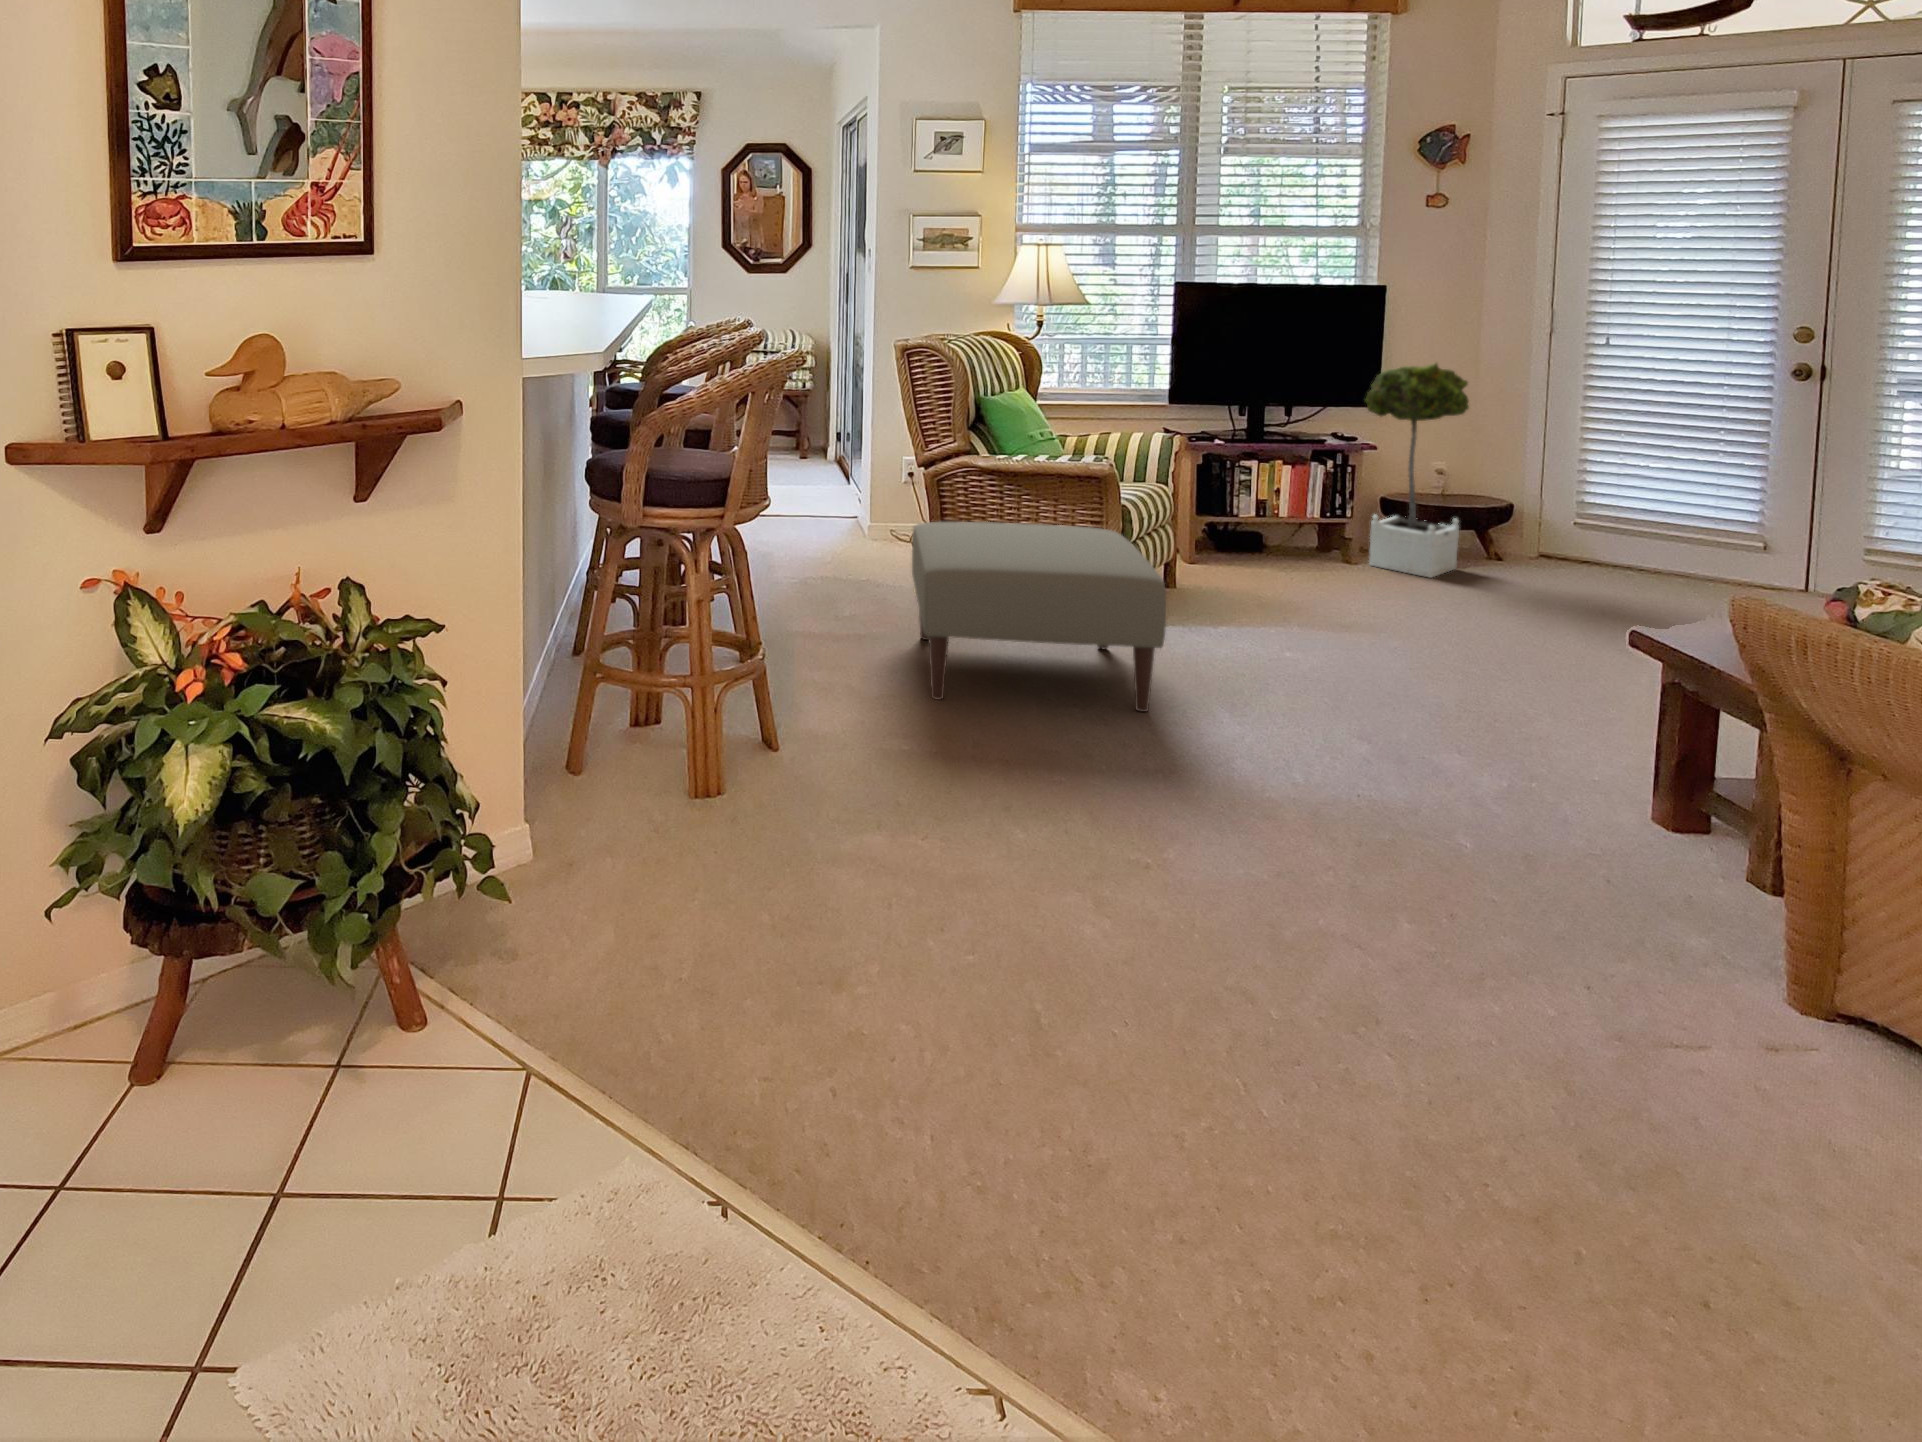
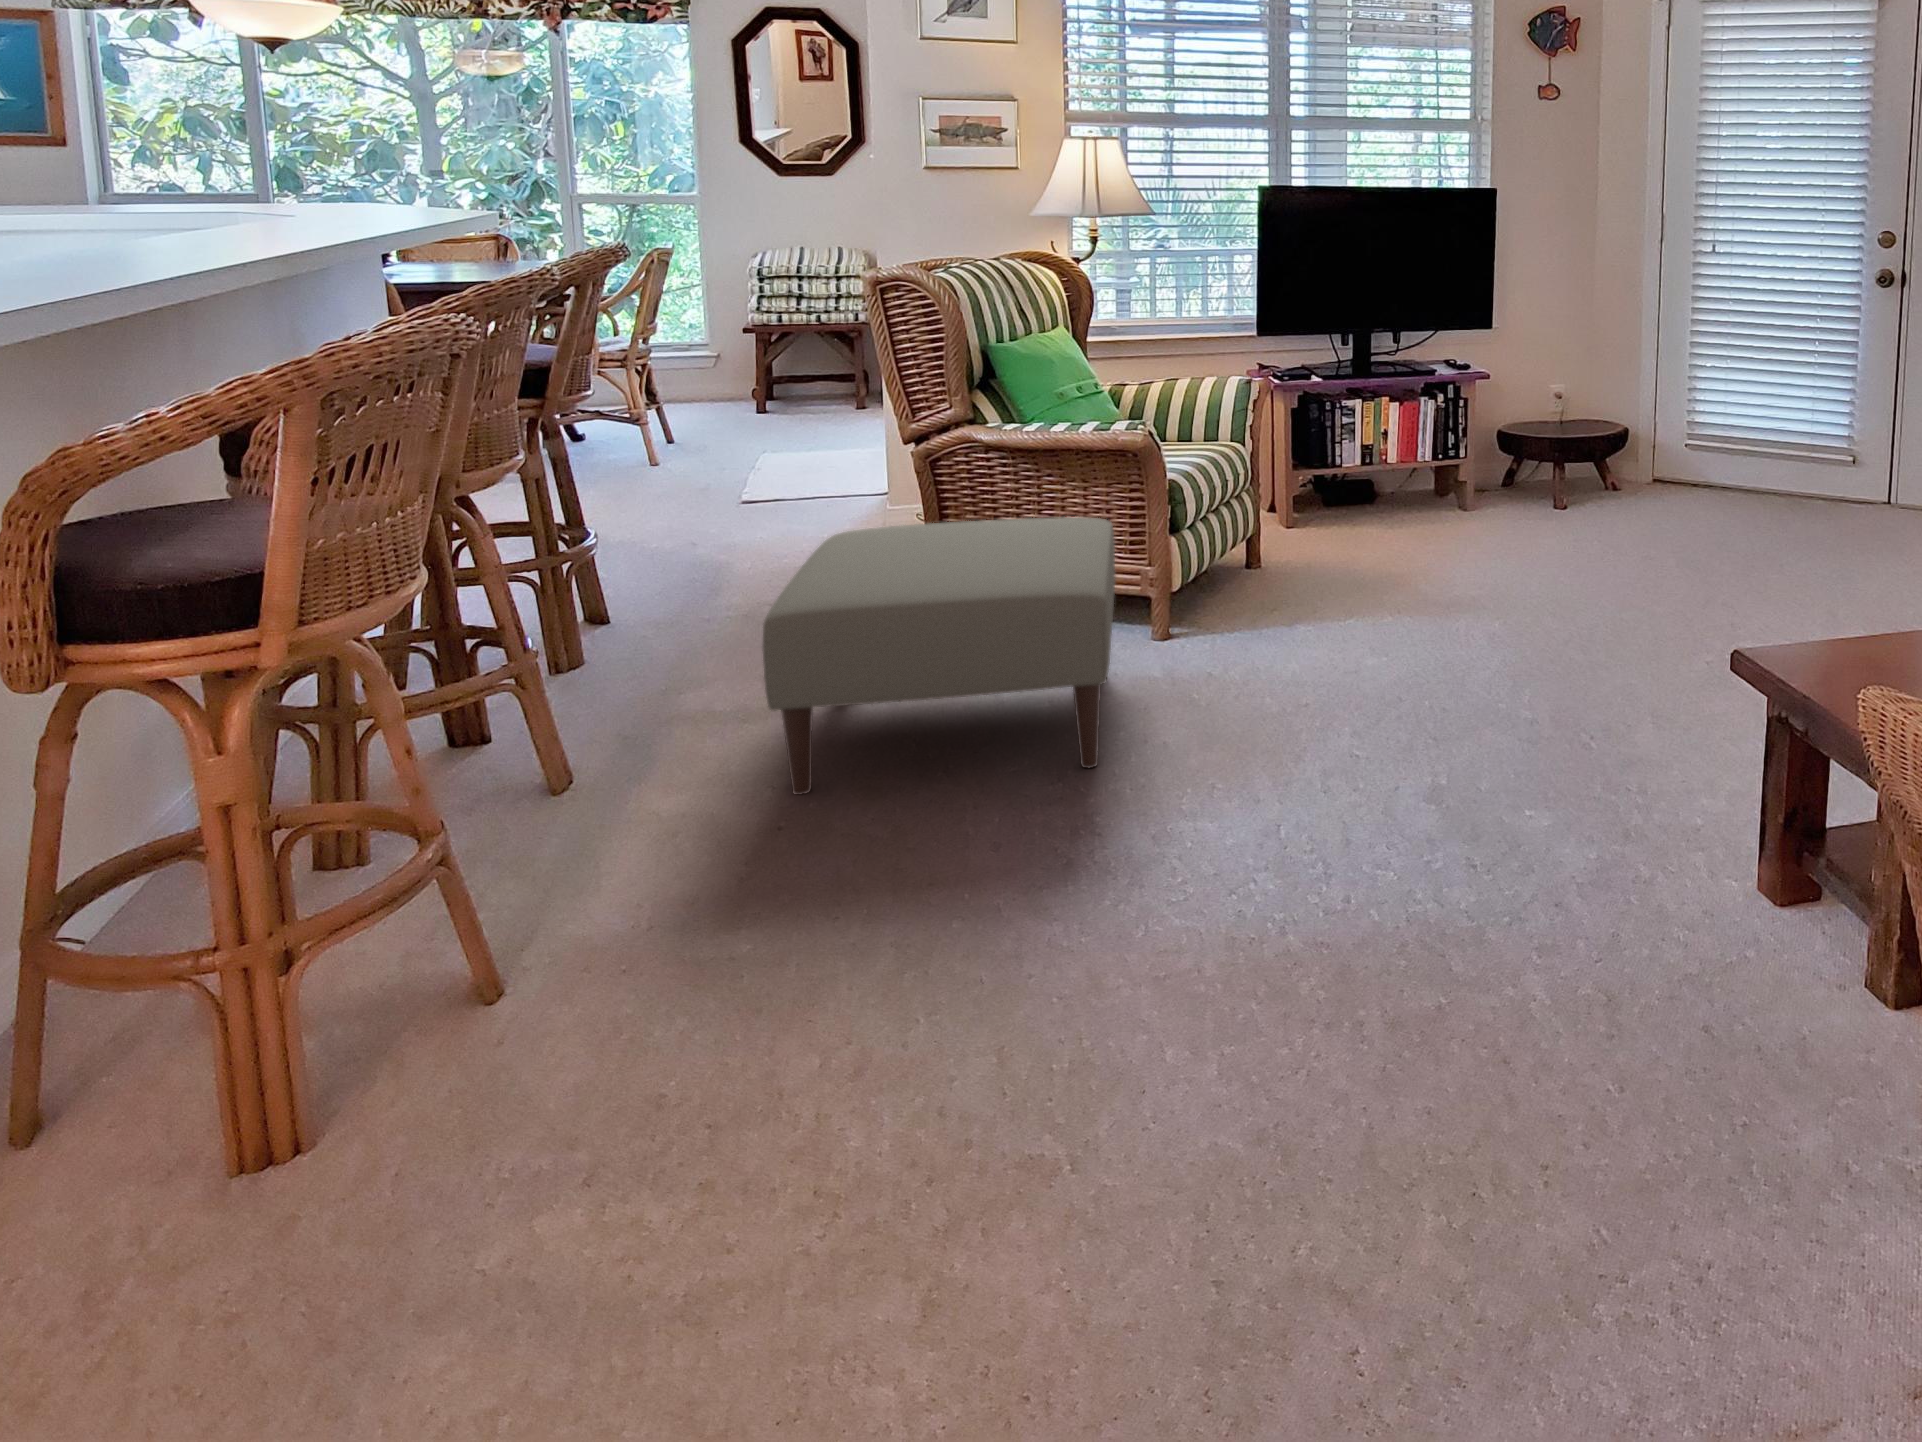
potted tree: present [1365,363,1469,578] -> none [1473,276,1577,520]

